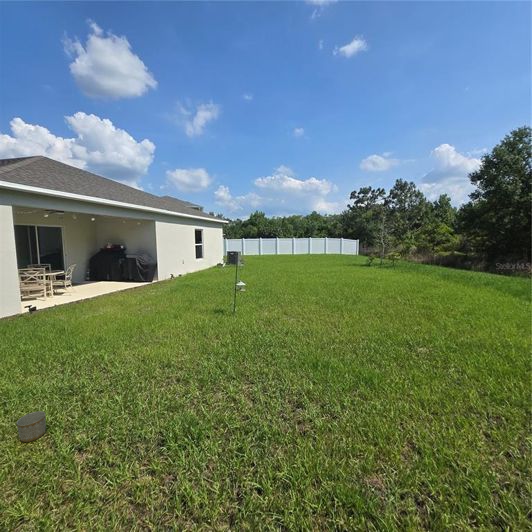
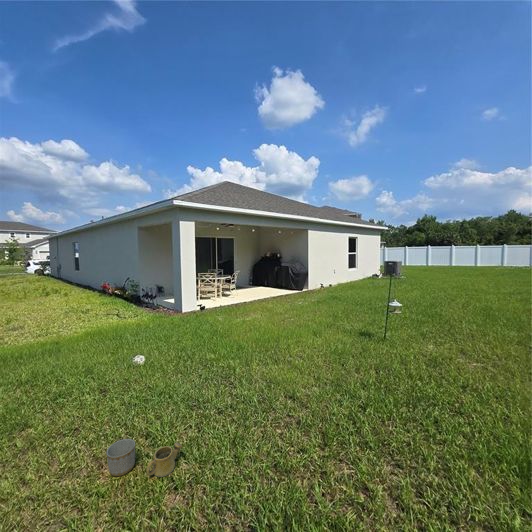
watering can: none [65,403,91,429] -> present [146,443,182,477]

